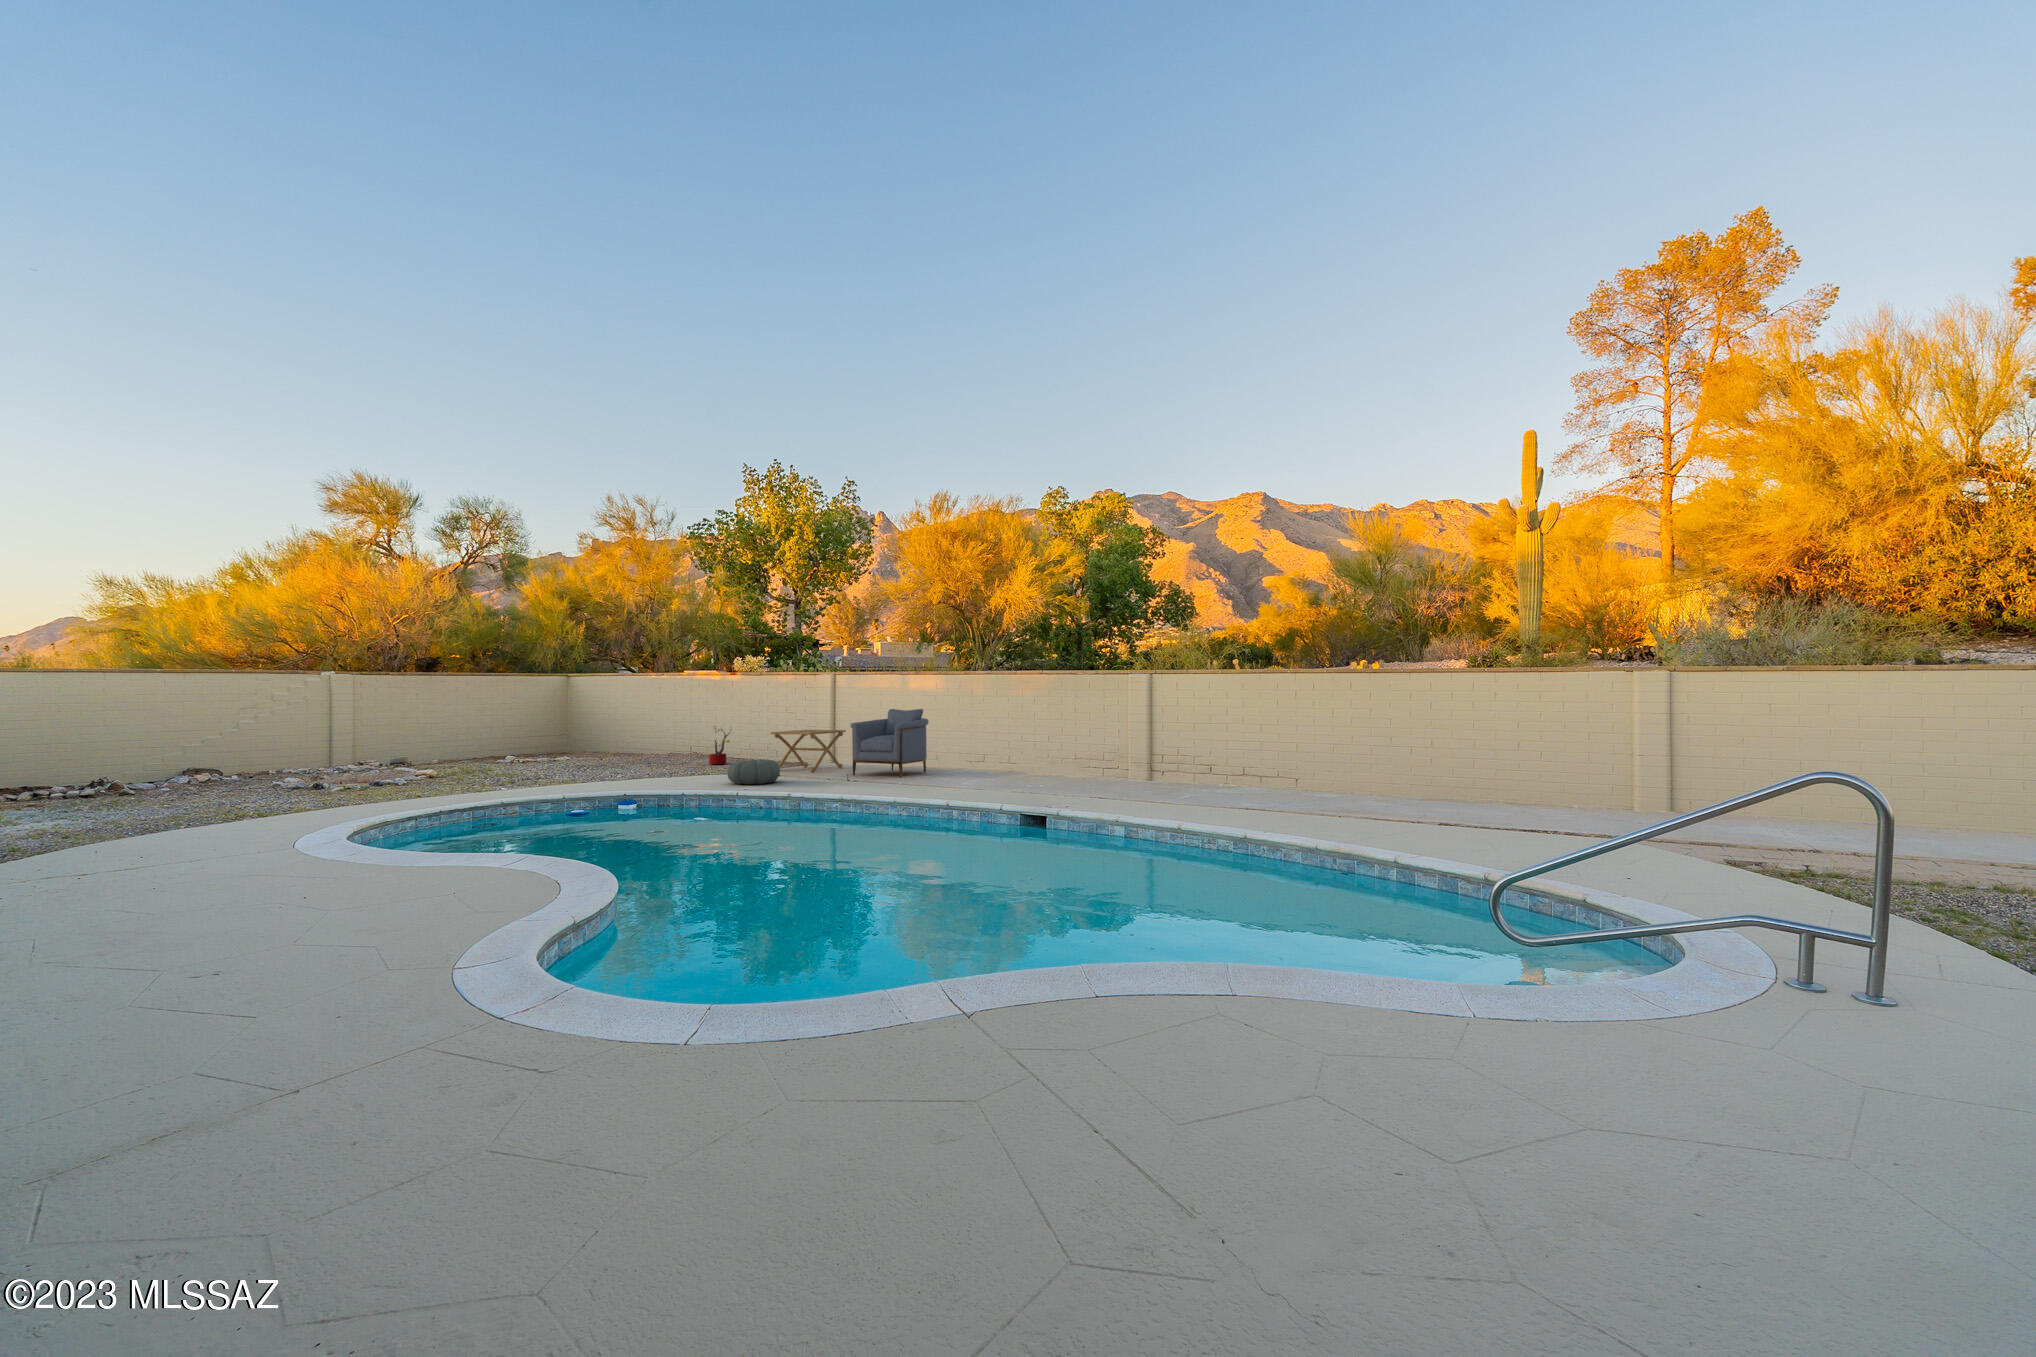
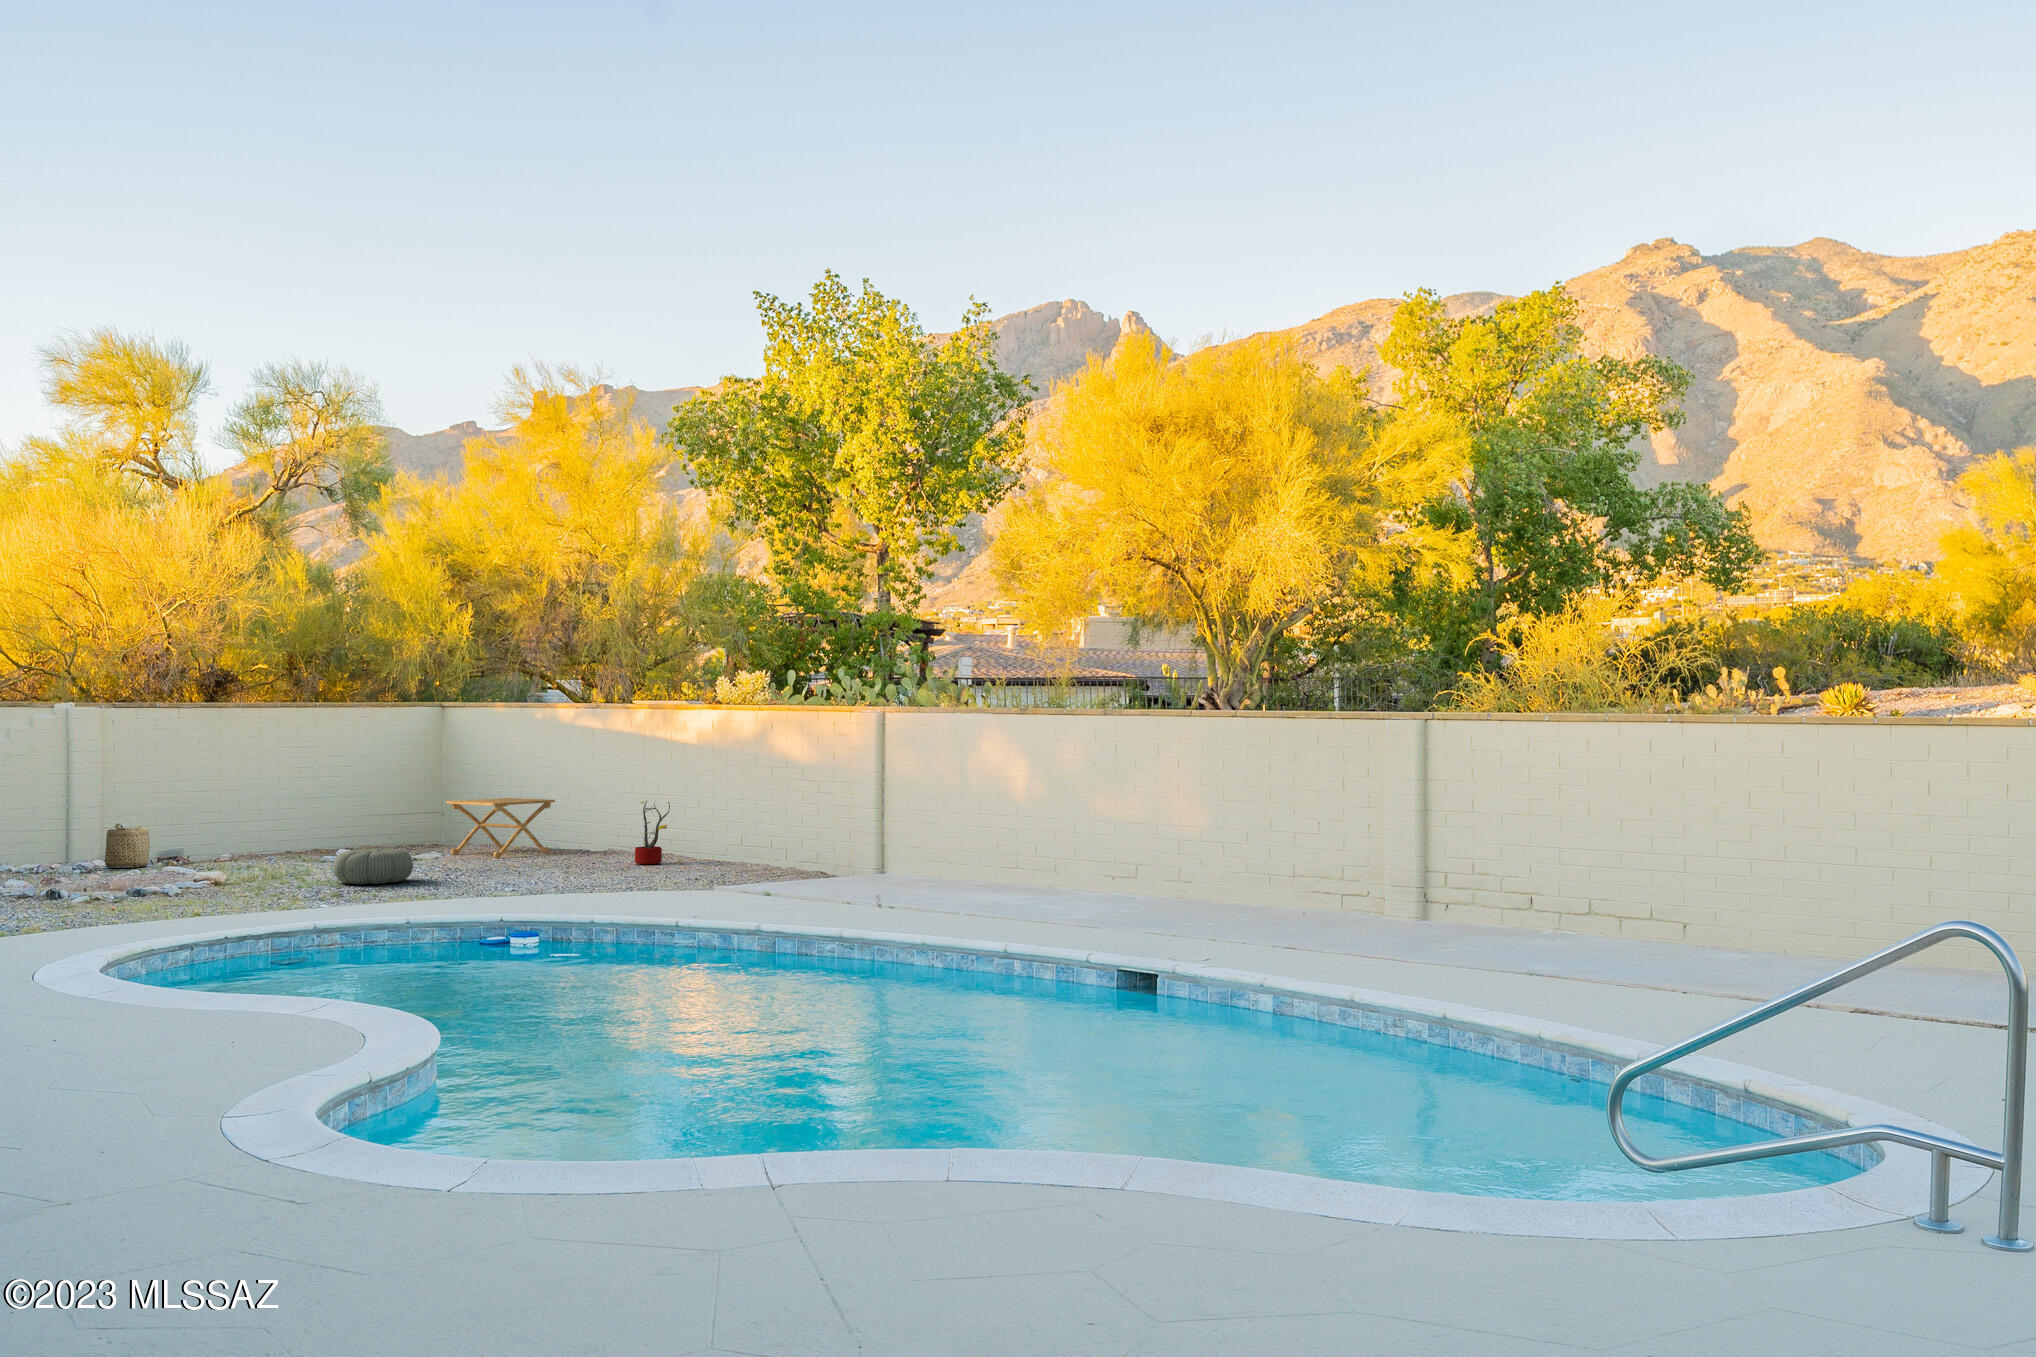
armchair: present [851,709,929,777] -> none [857,782,984,898]
side table: present [771,730,846,772] -> present [446,798,555,858]
basket: none [355,746,386,774] -> present [105,824,150,868]
pouf: present [727,760,780,784] -> present [333,849,413,885]

